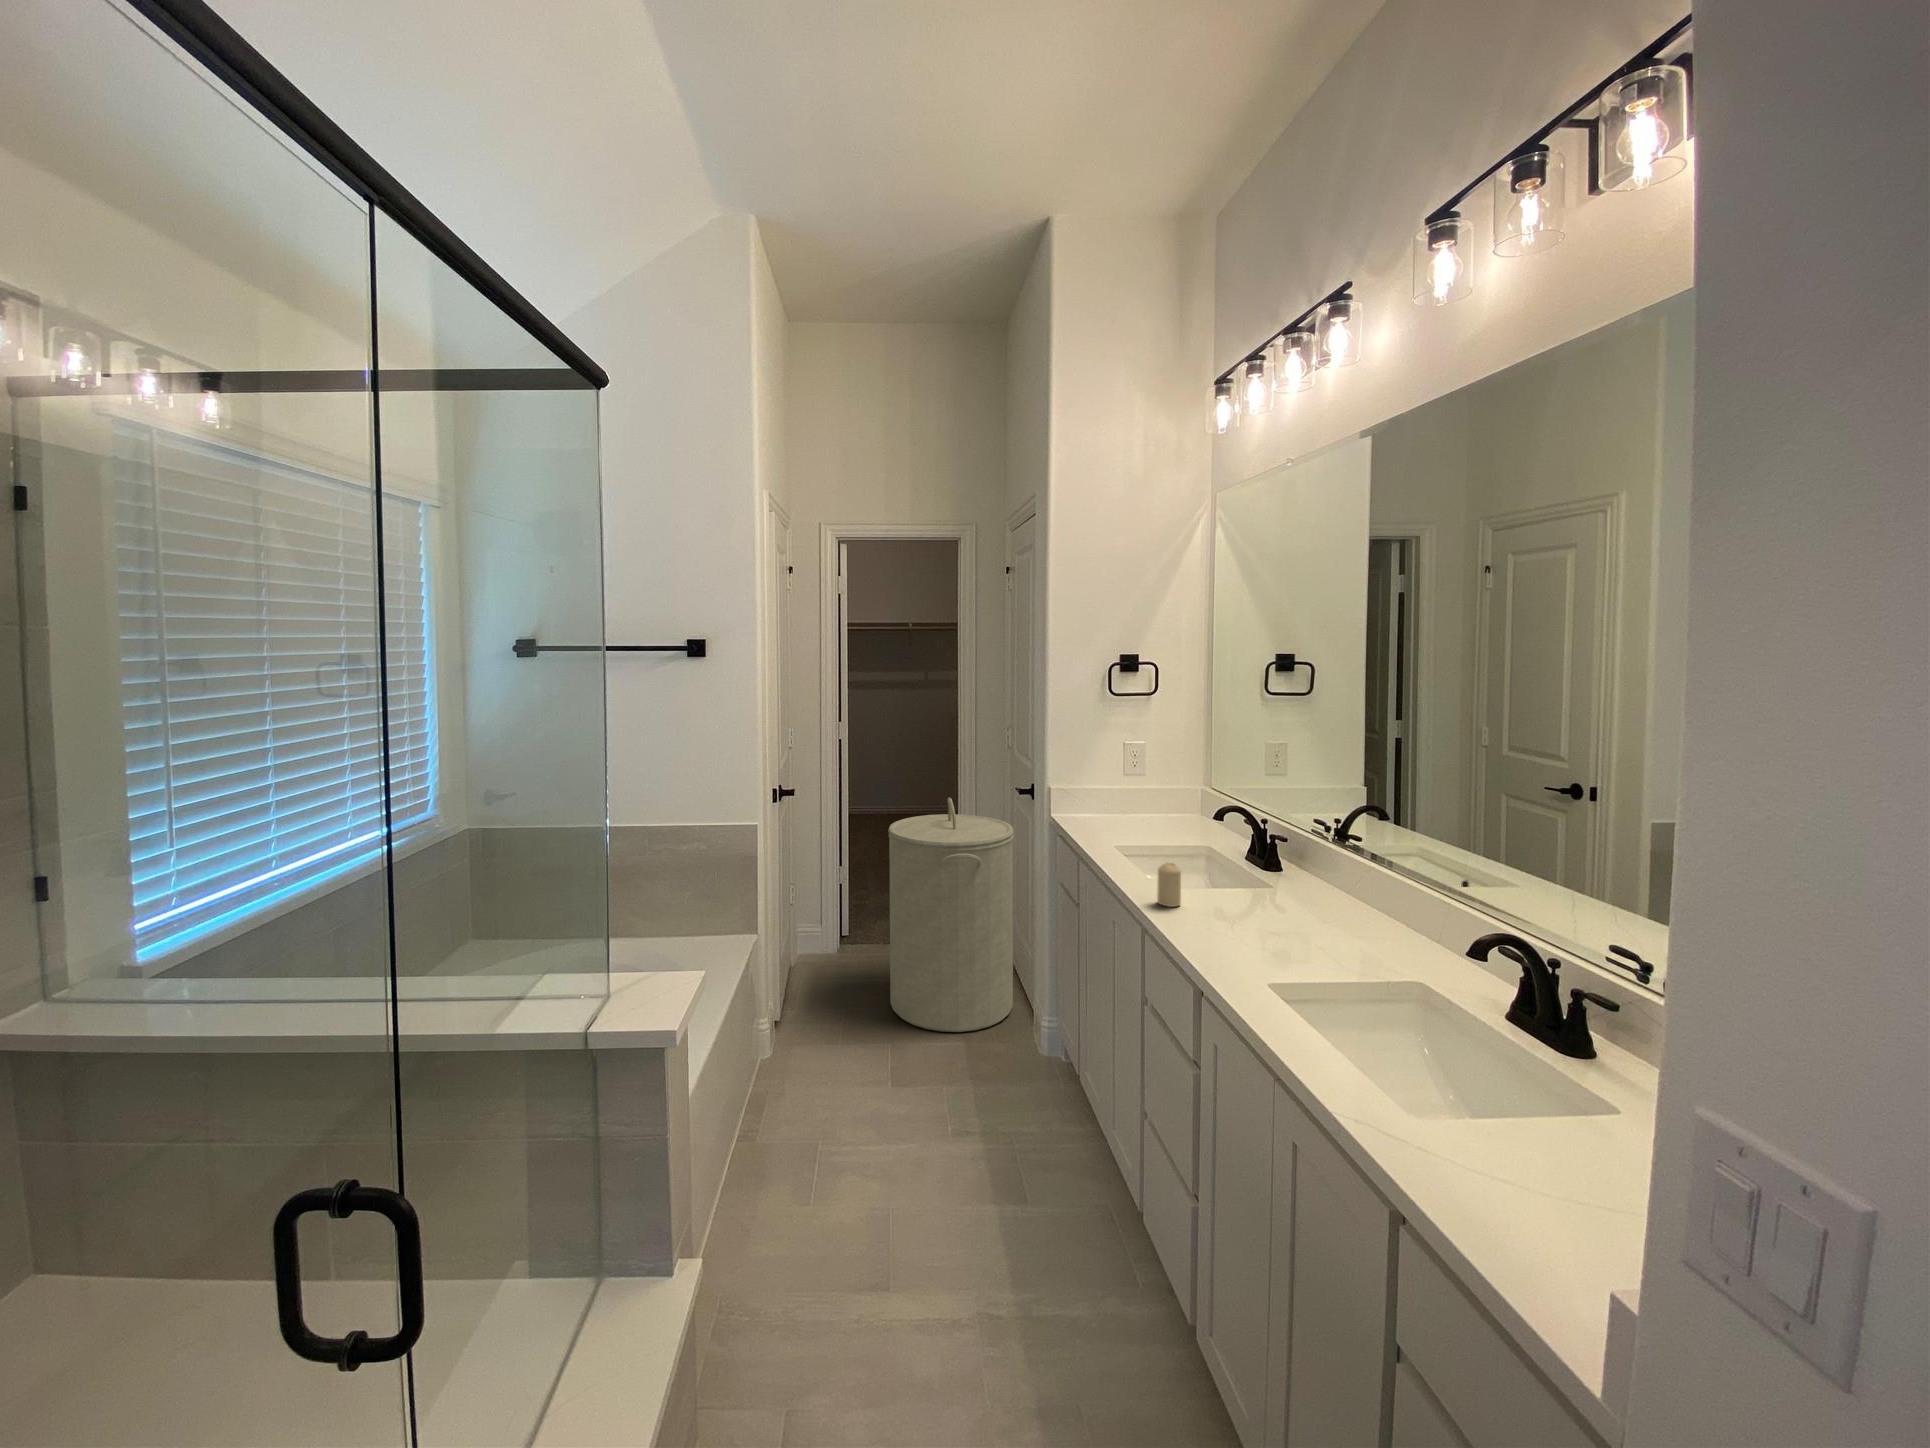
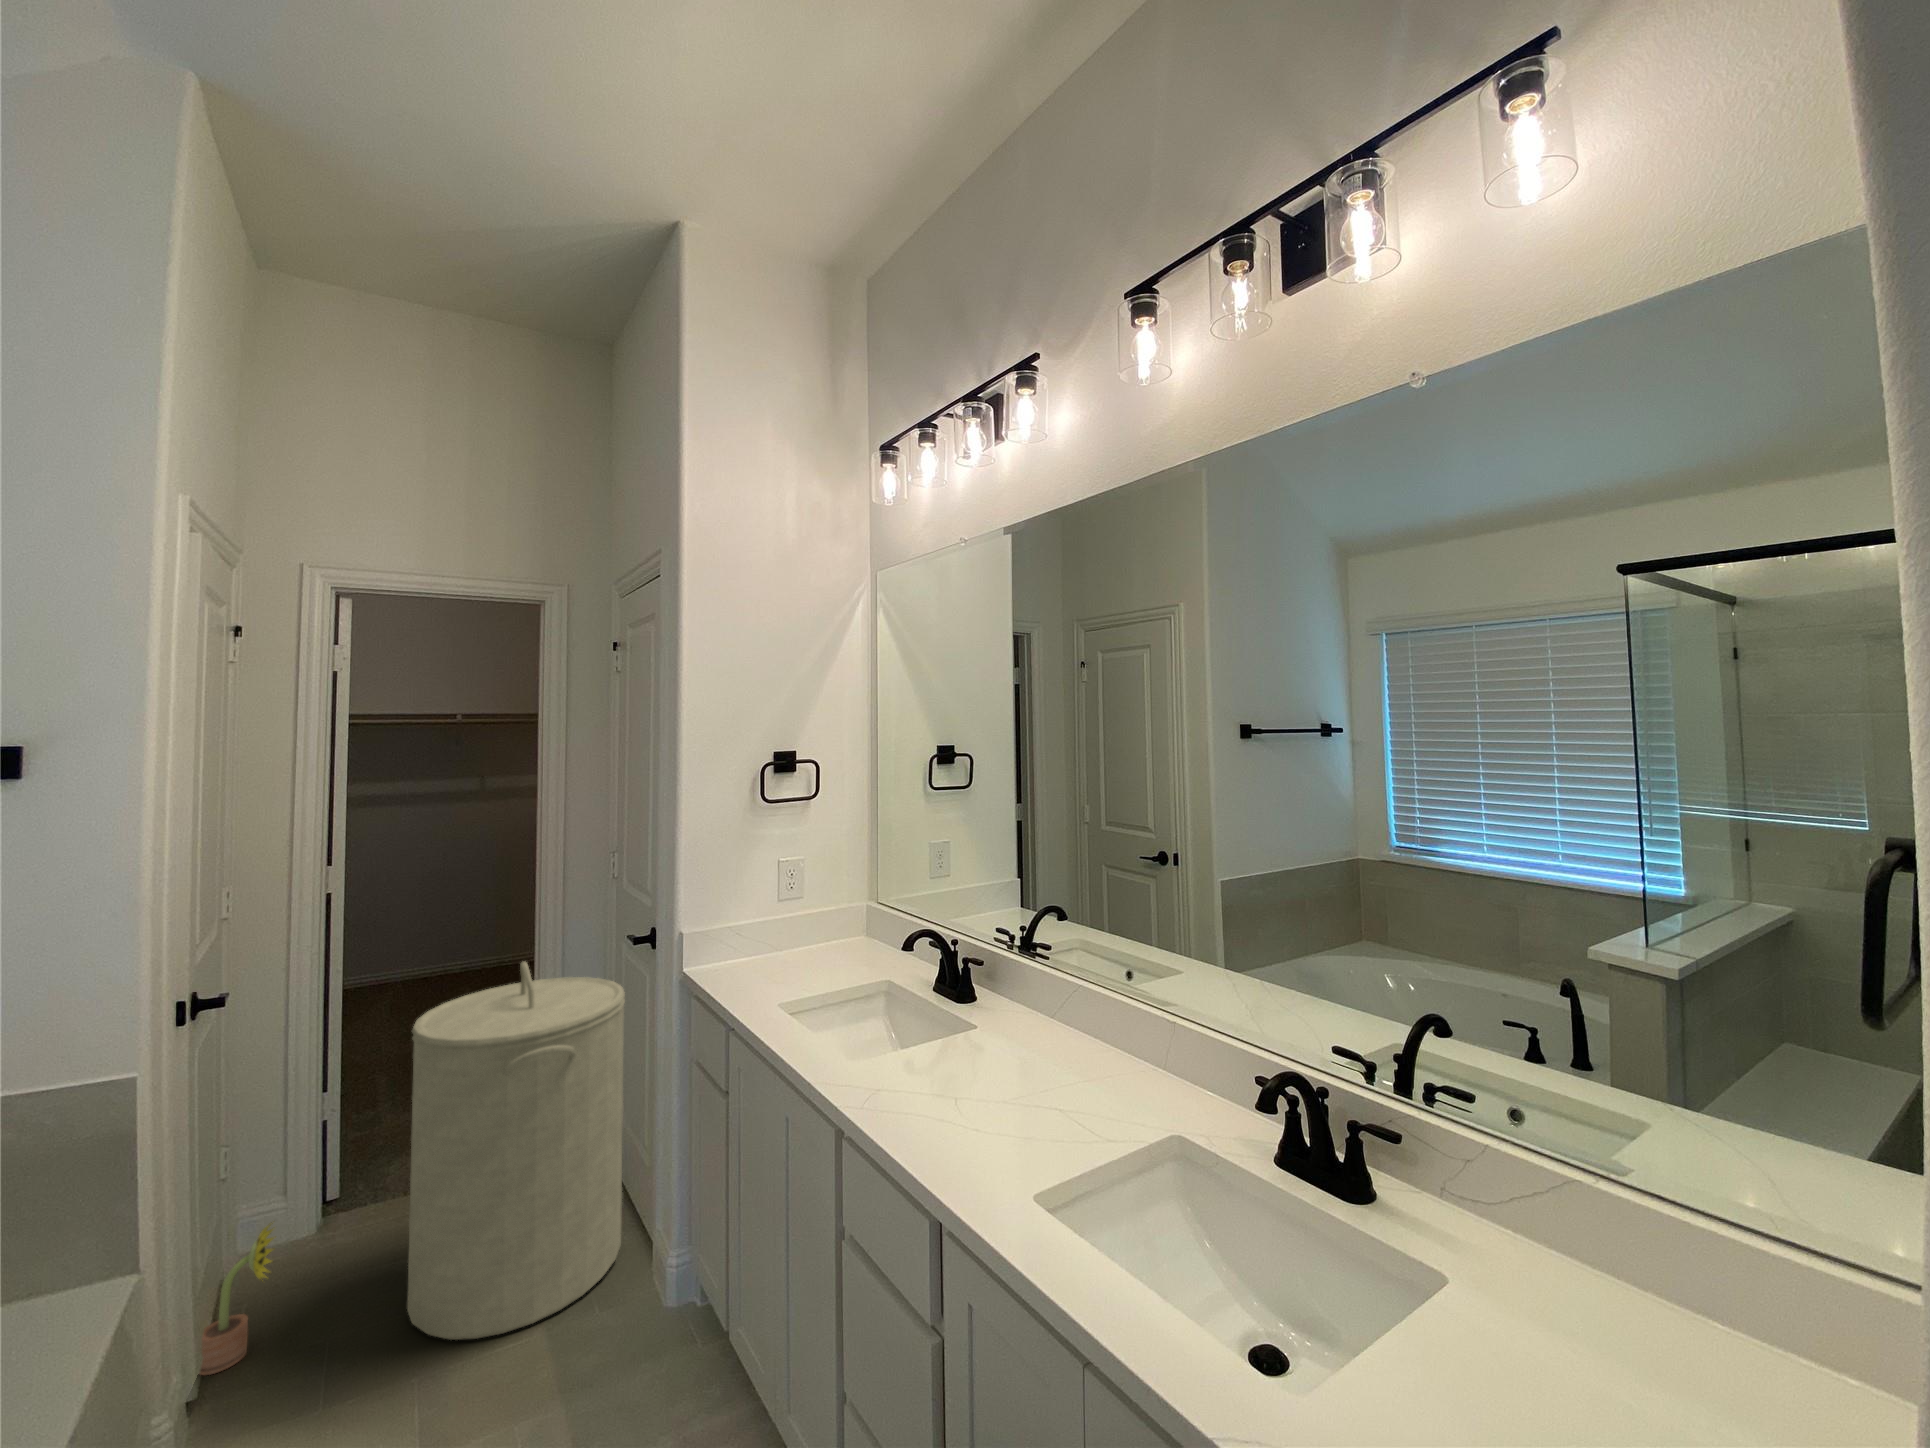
candle: present [1157,863,1181,907] -> none [858,1033,889,1097]
decorative plant: none [795,928,826,1002] -> present [200,1223,274,1375]

